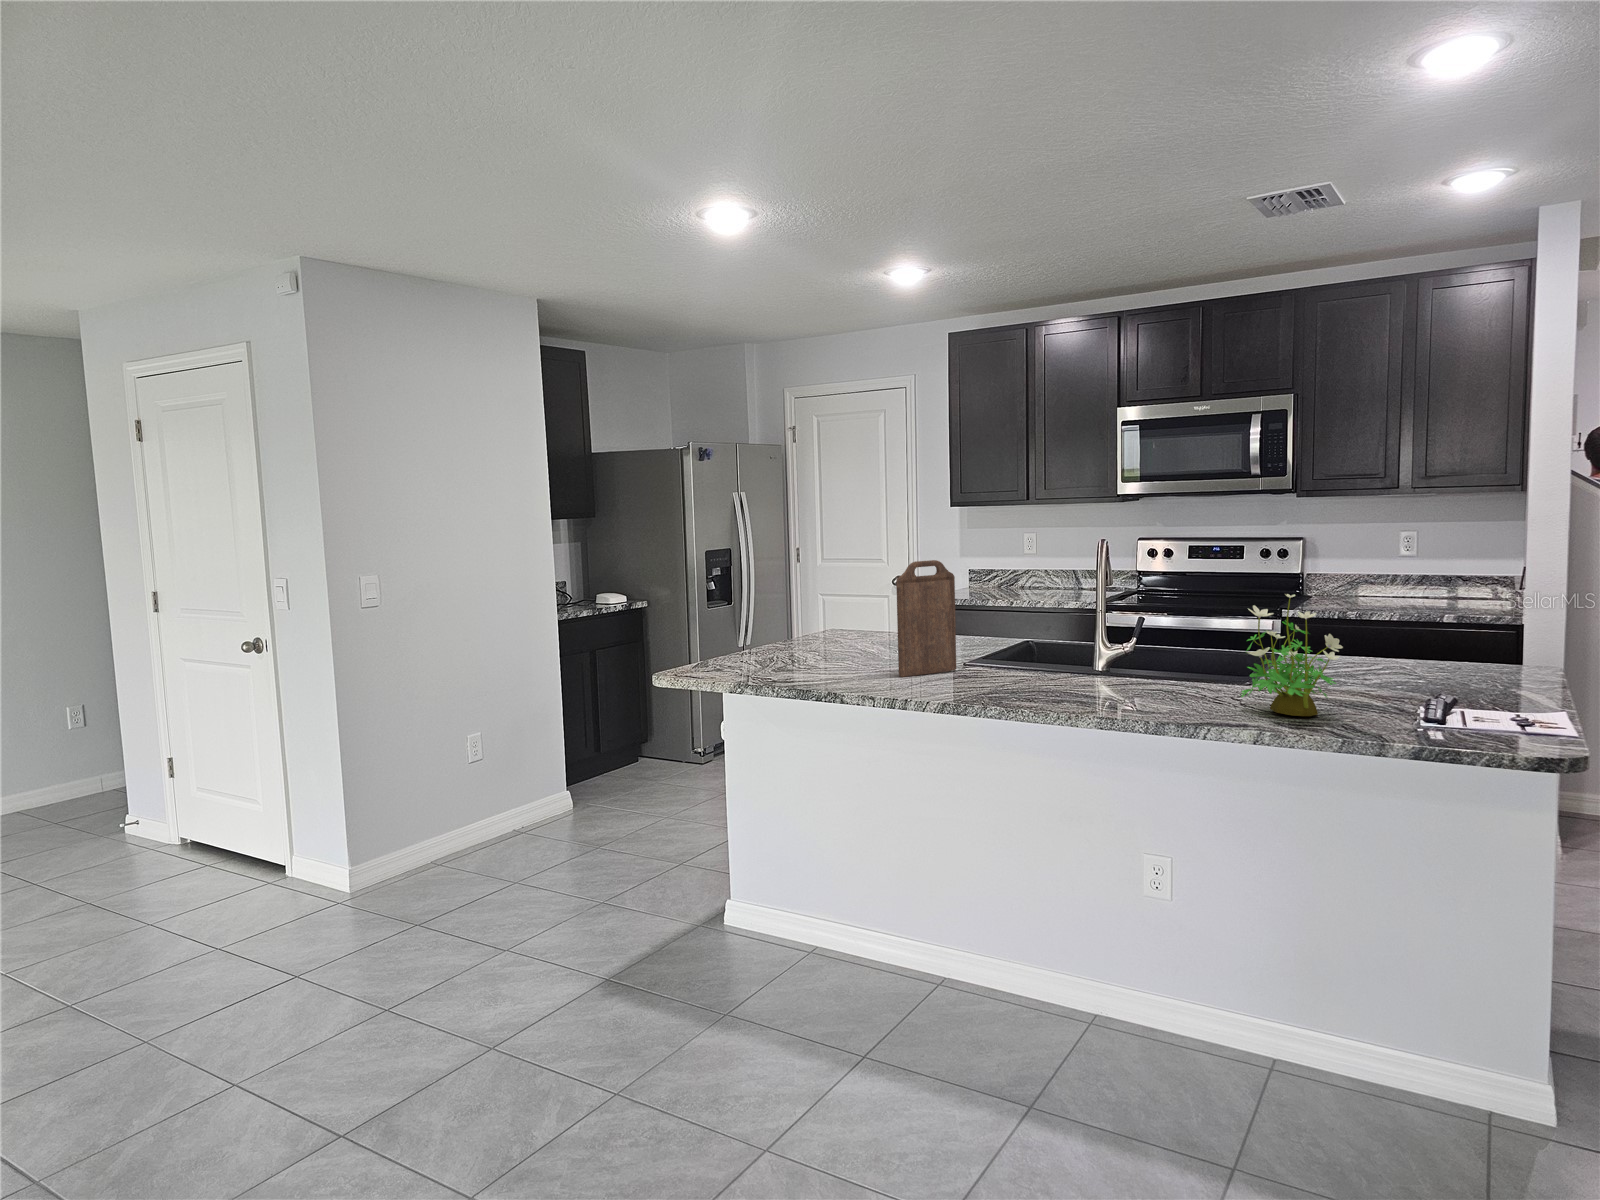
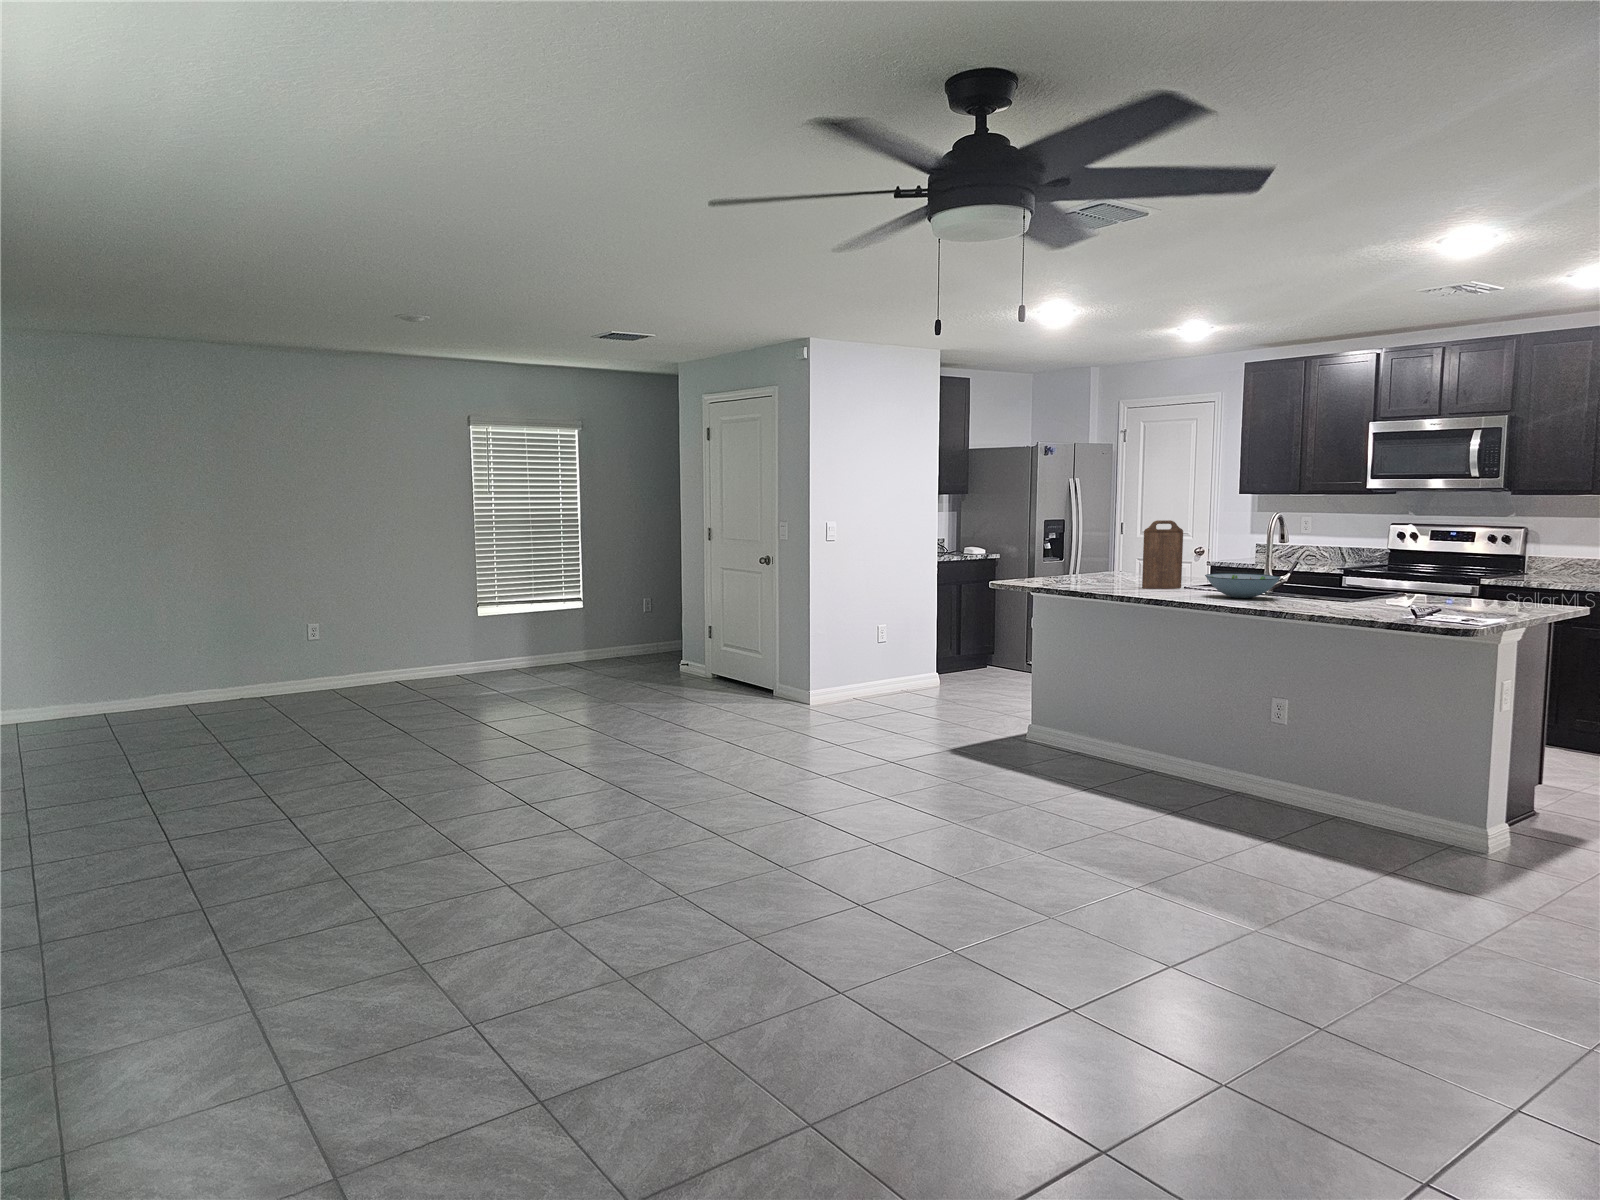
potted plant: present [1240,594,1343,716] -> none [1323,540,1380,608]
decorative bowl: none [1020,648,1146,697] -> present [1205,573,1281,598]

